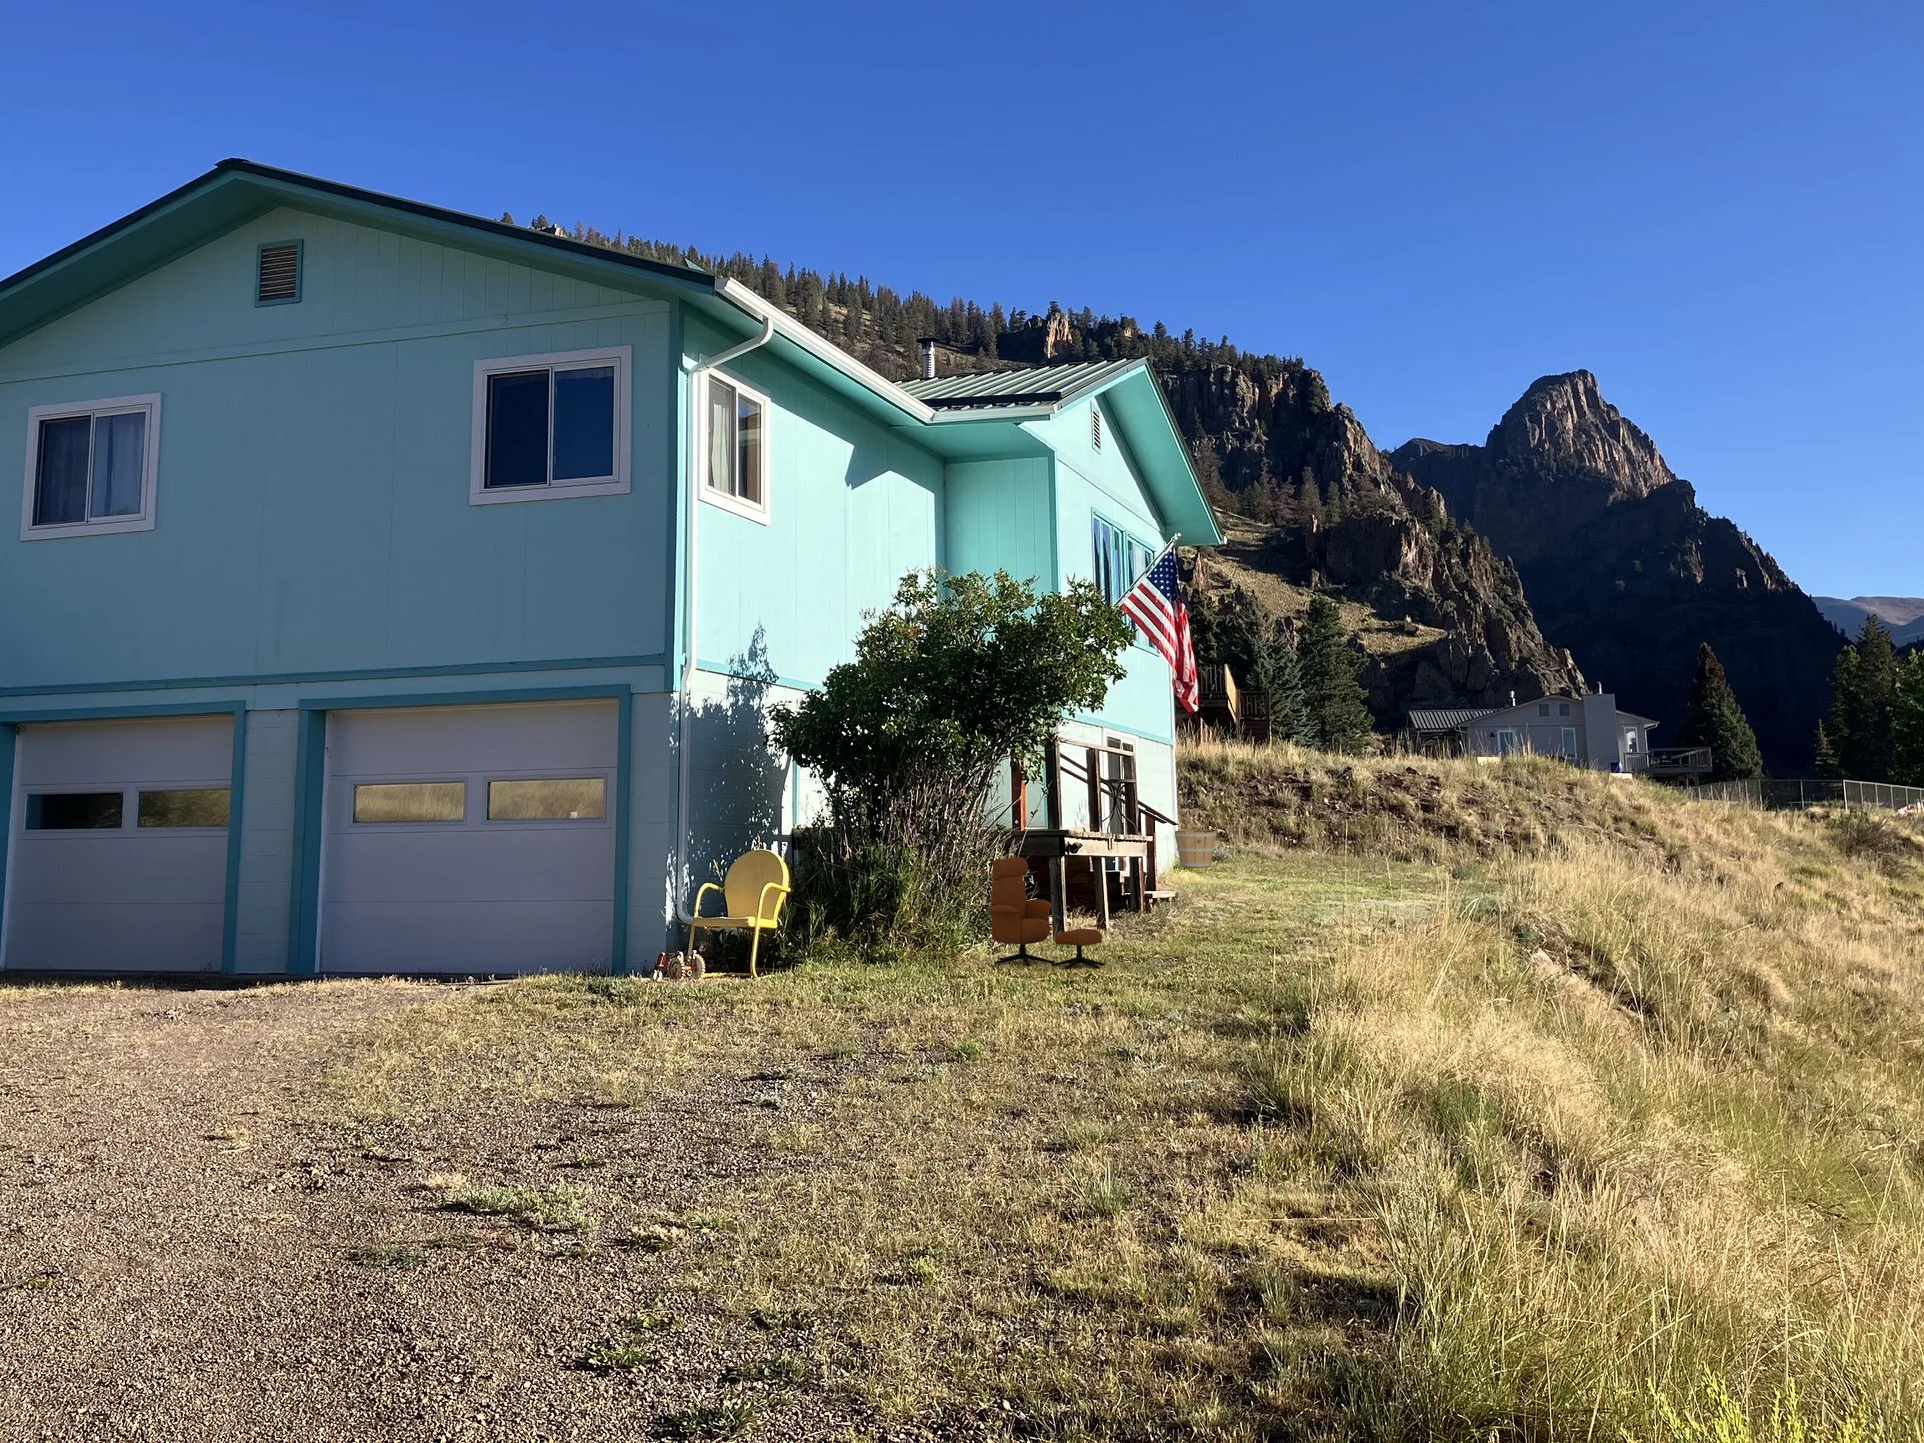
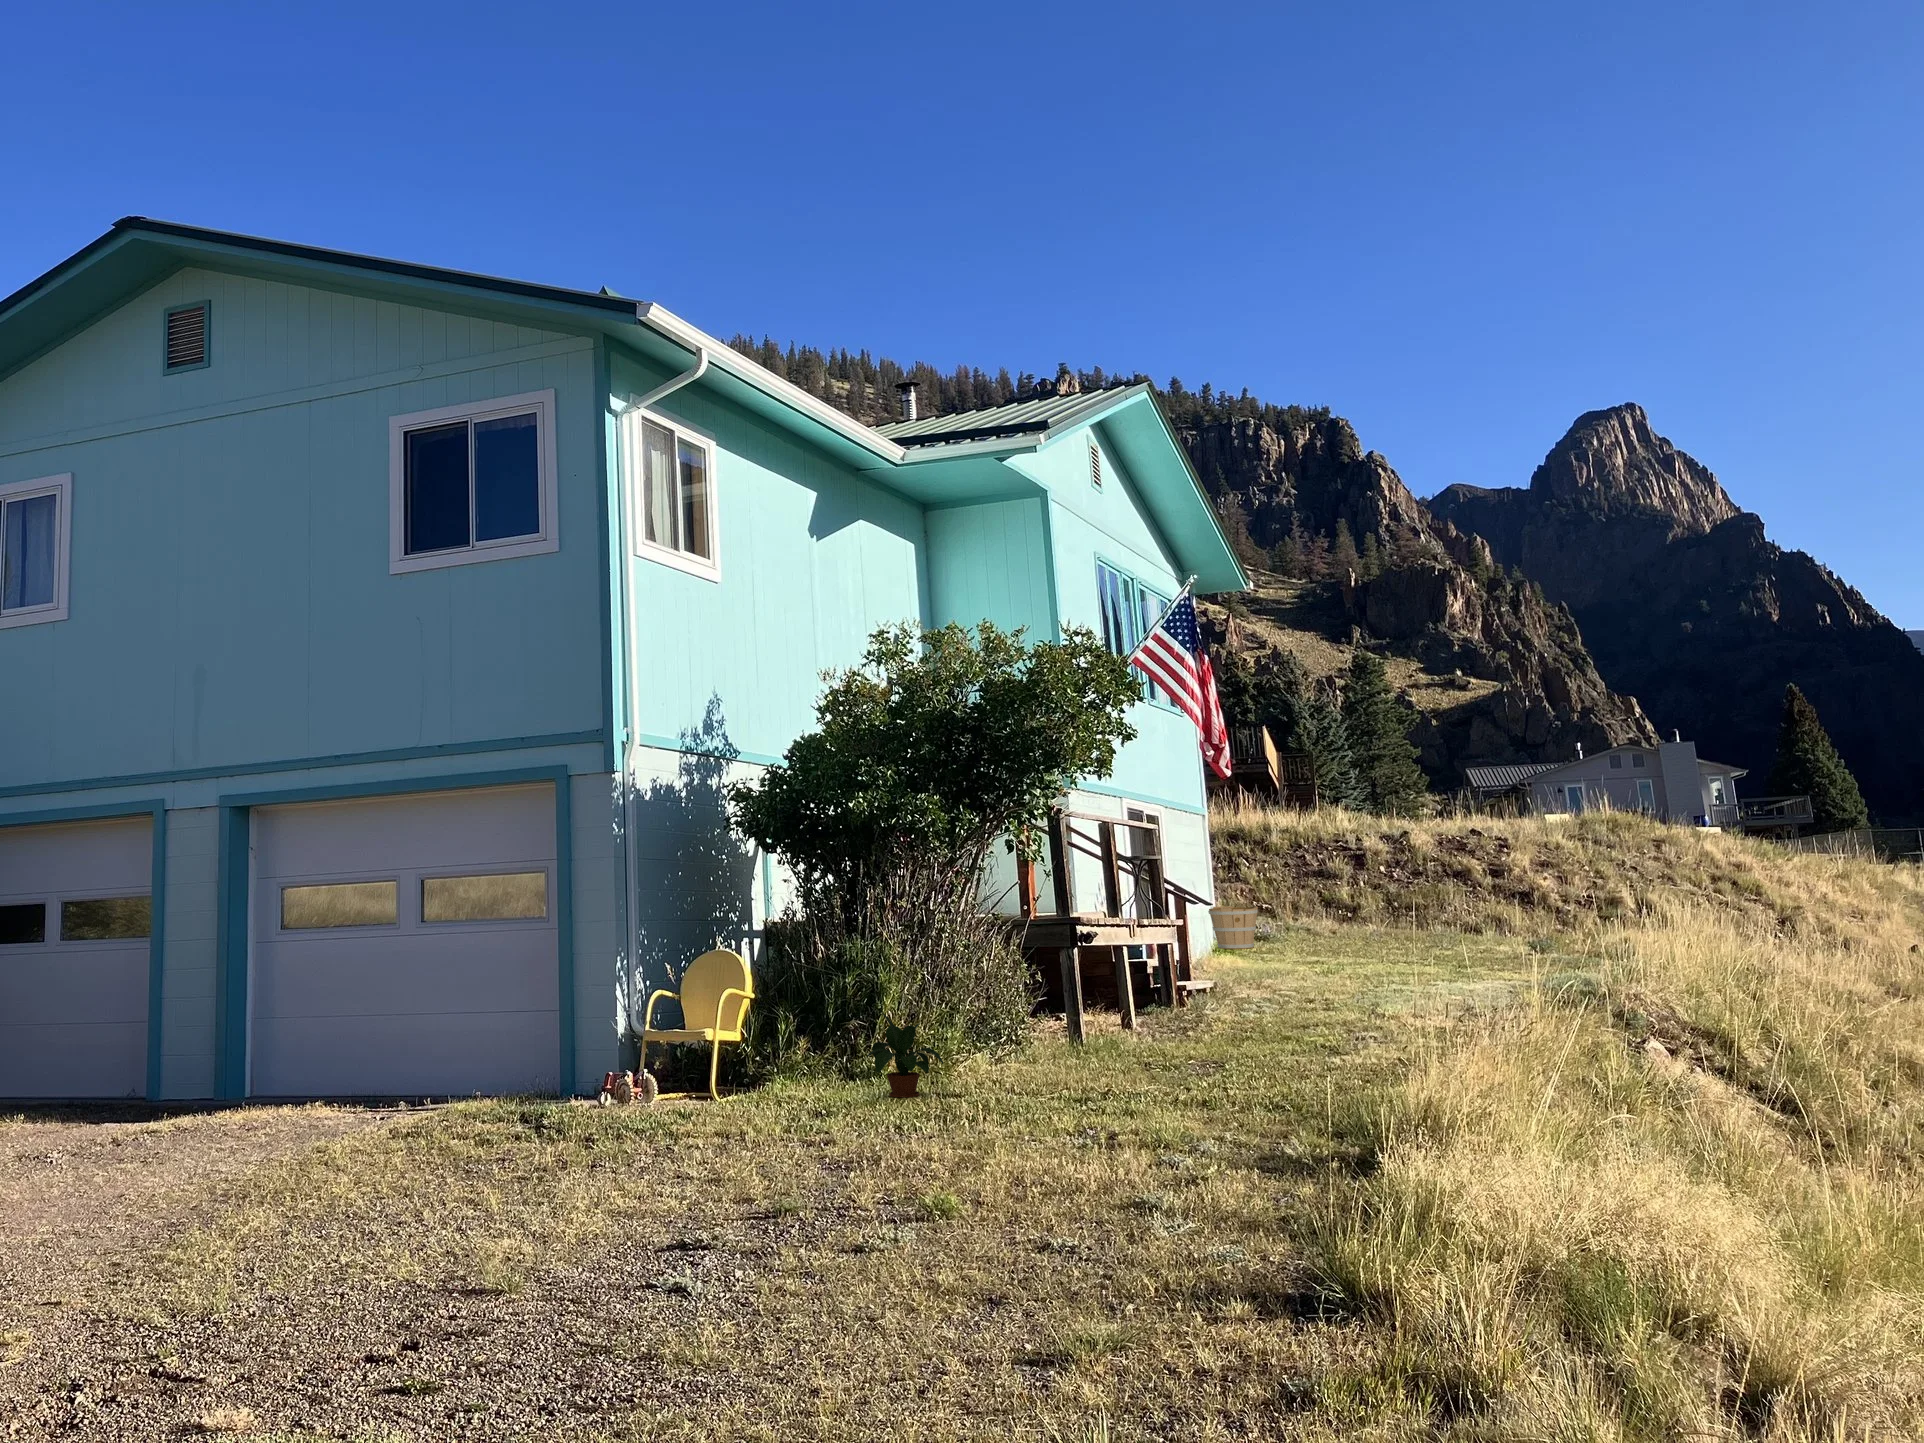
lounge chair: present [988,857,1105,969] -> none [984,950,1127,1082]
potted plant: none [884,905,954,979] -> present [866,1012,944,1097]

